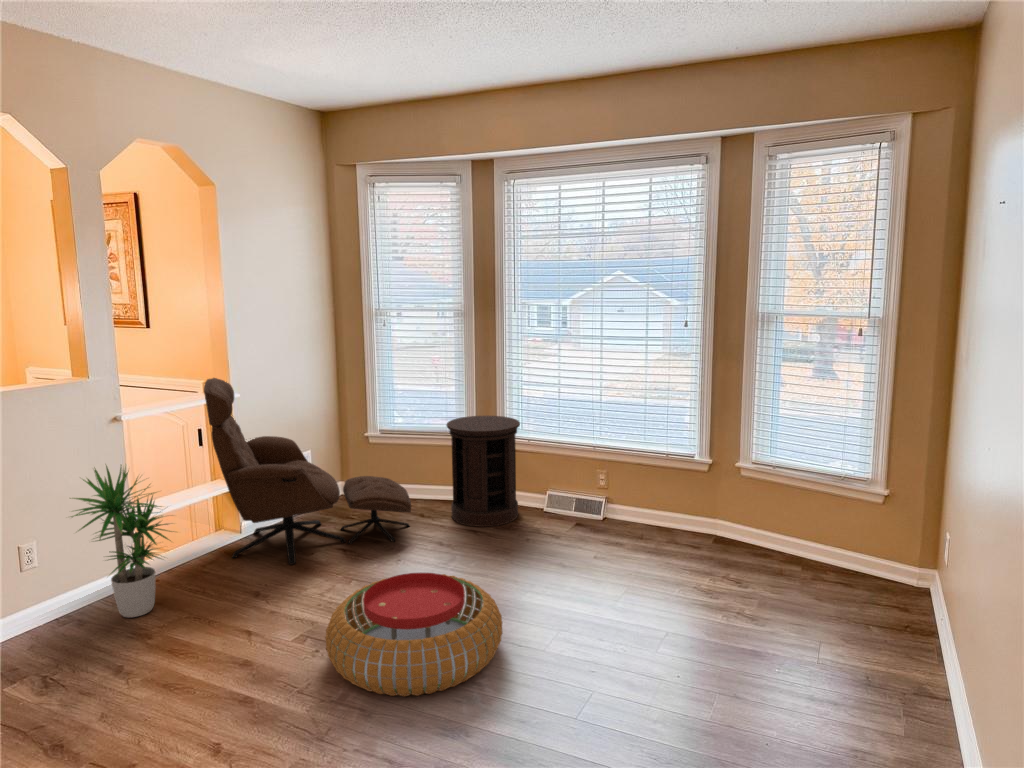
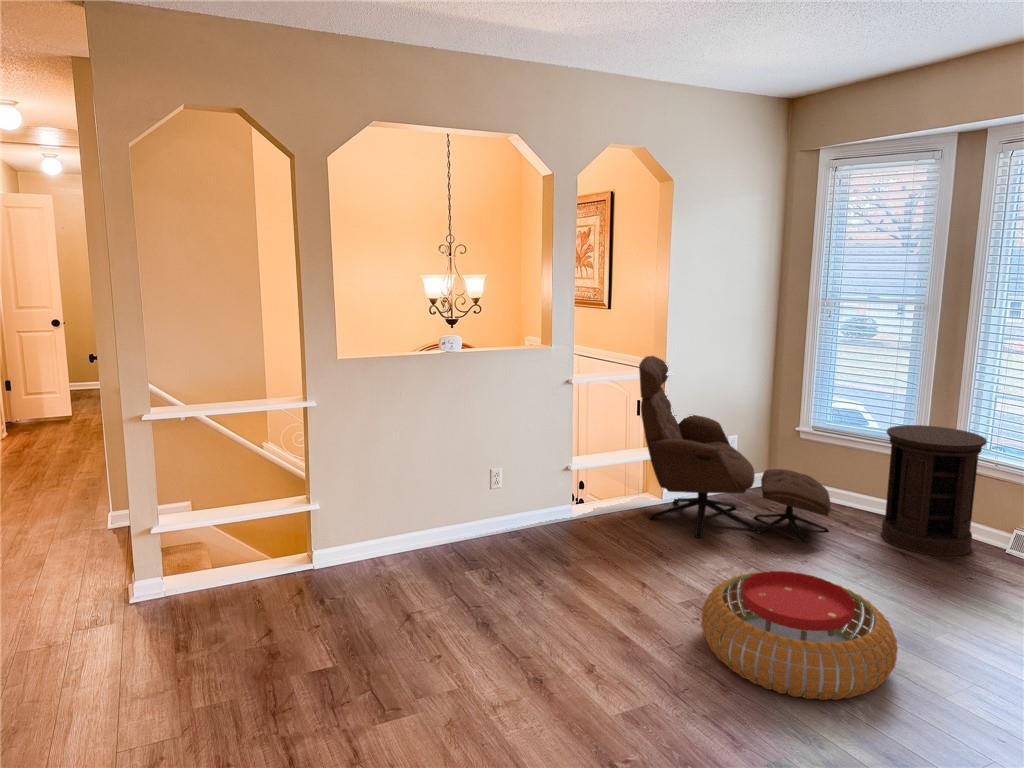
potted plant: present [70,465,172,617] -> none [524,416,606,546]

